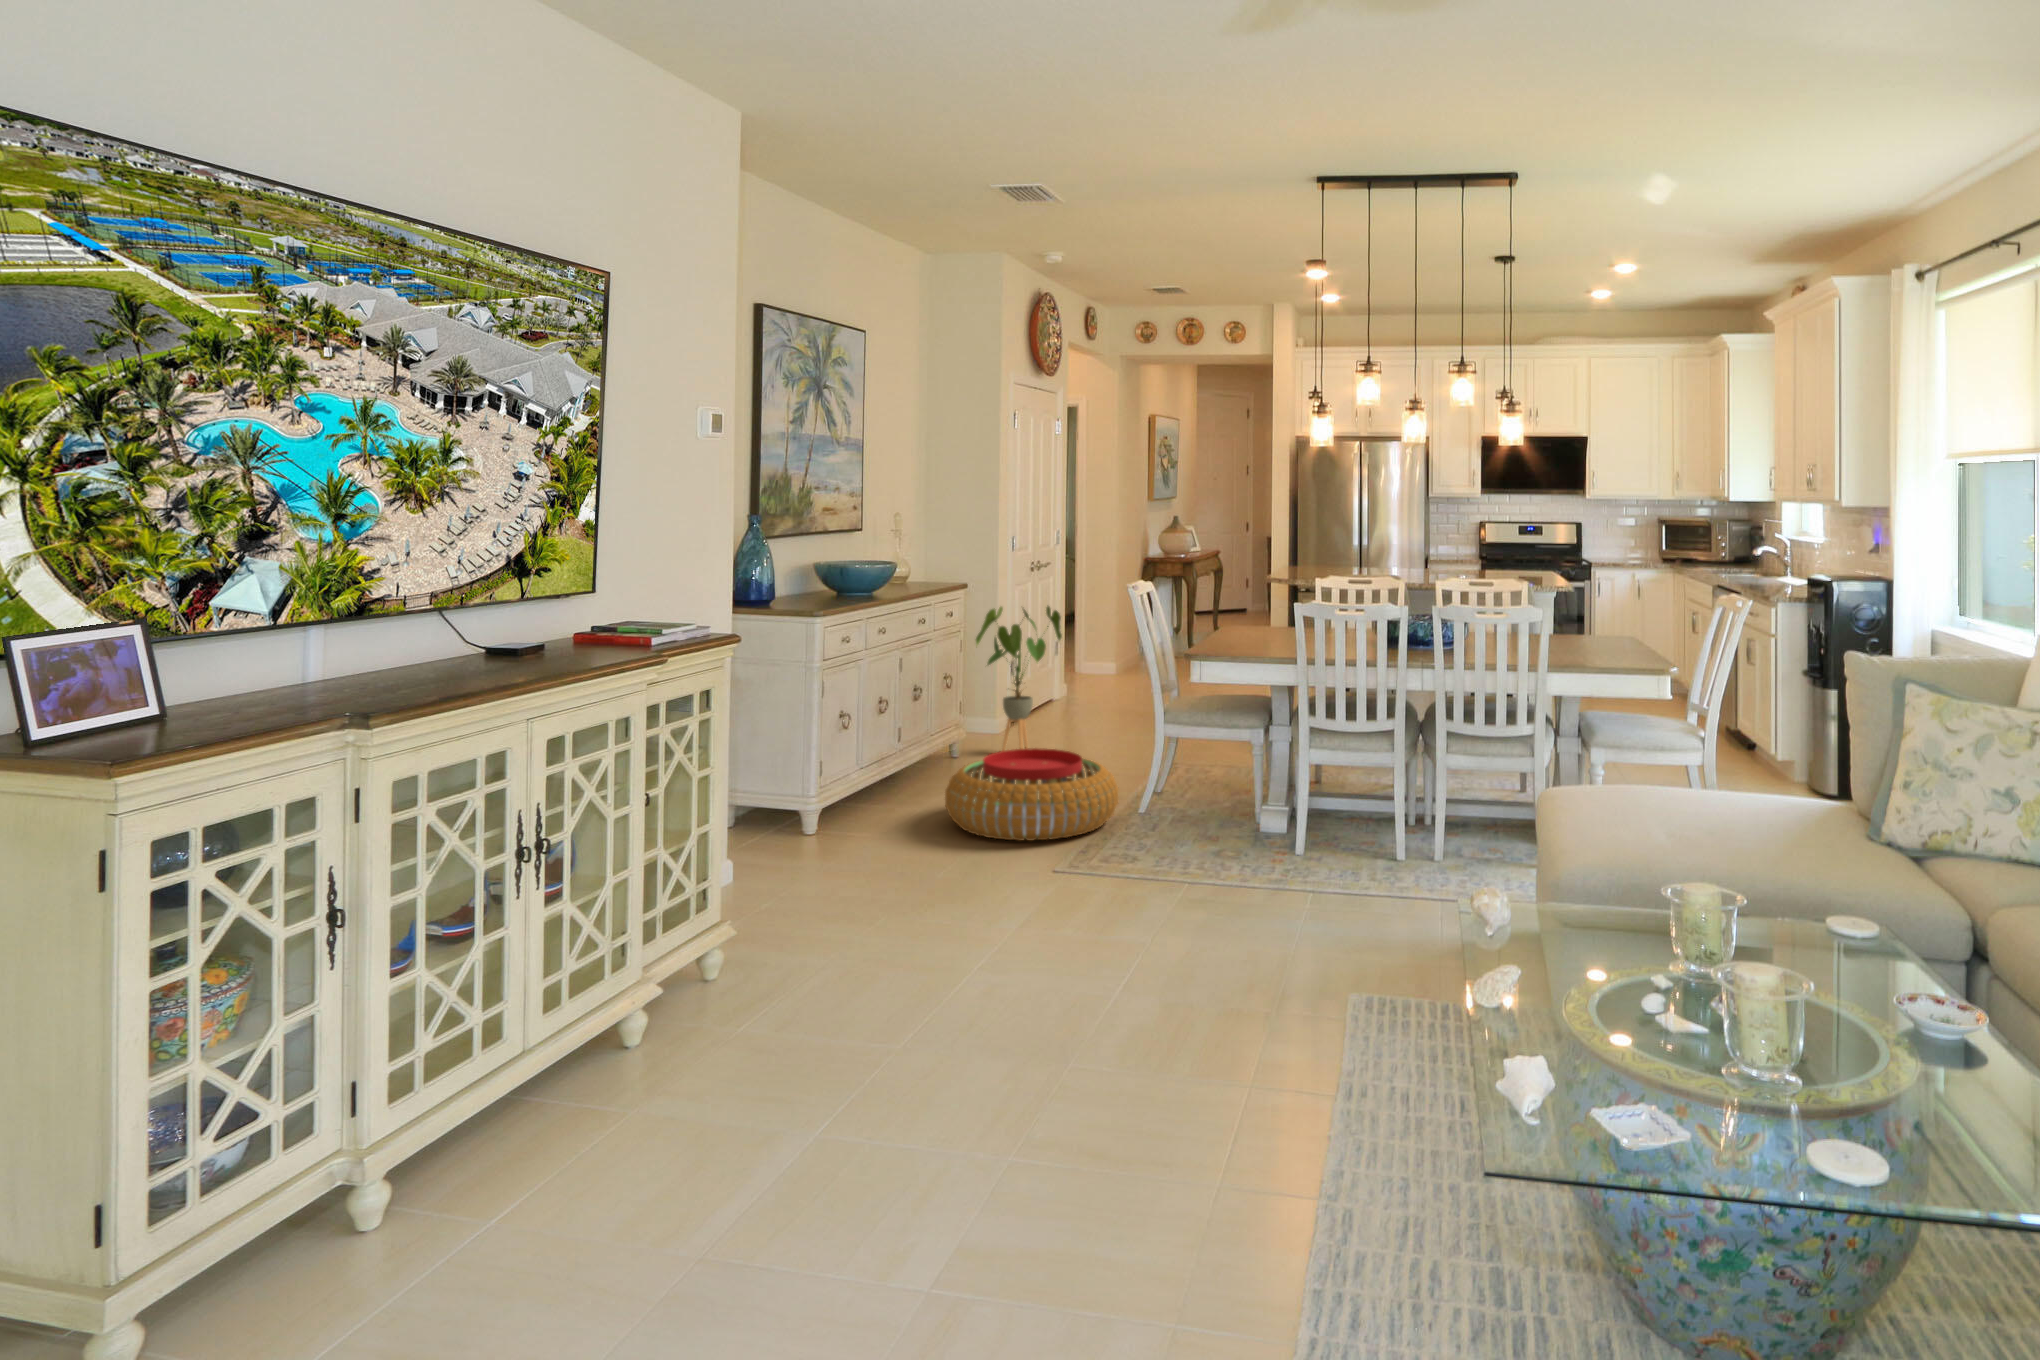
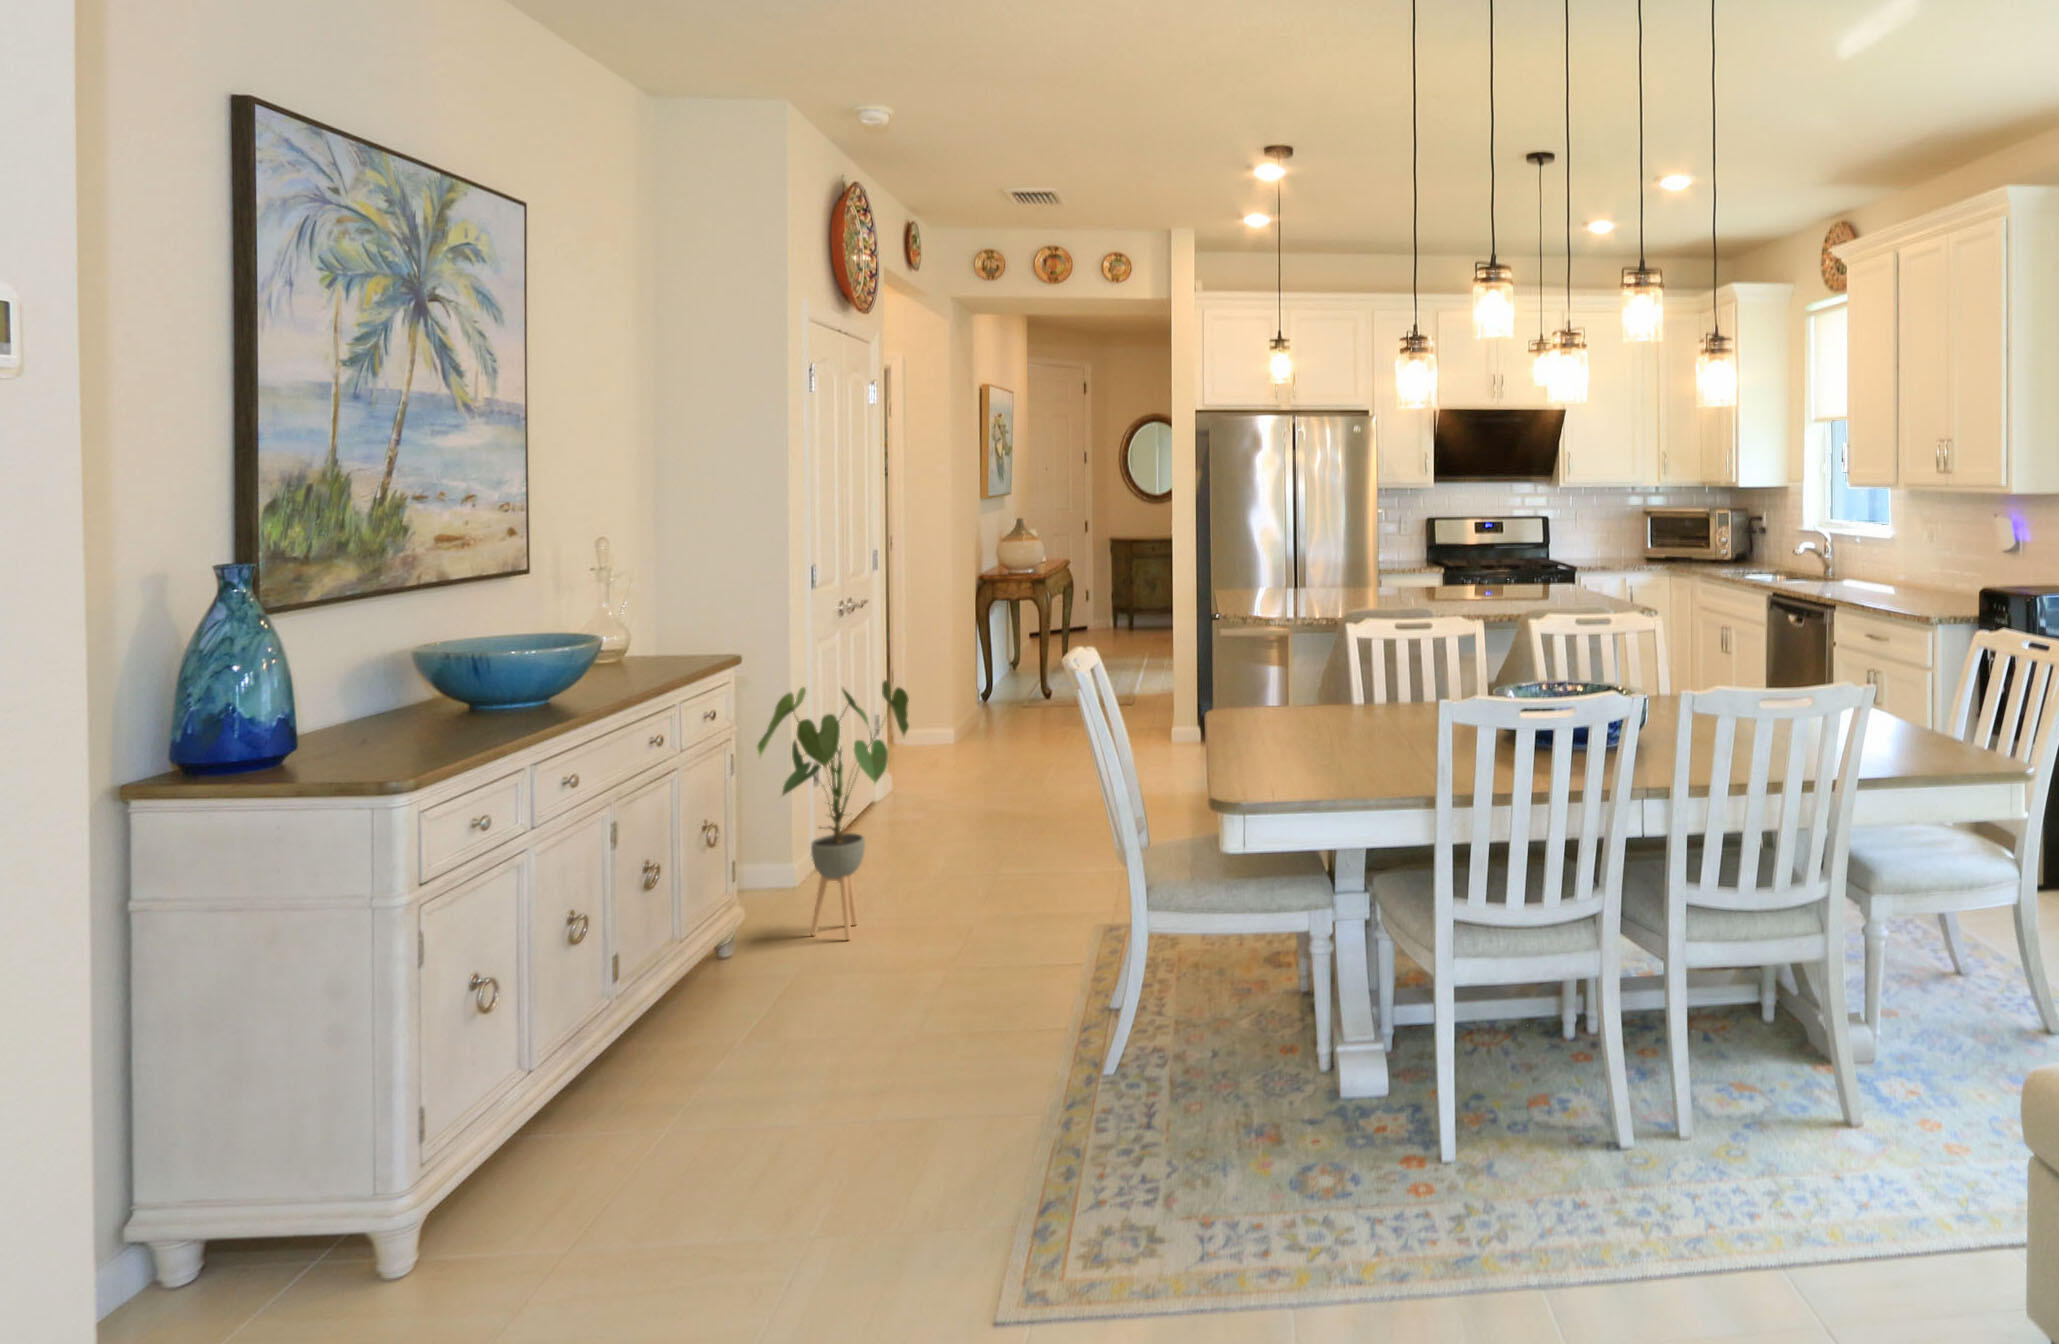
pouf: present [945,748,1119,841] -> none [721,975,1075,1214]

